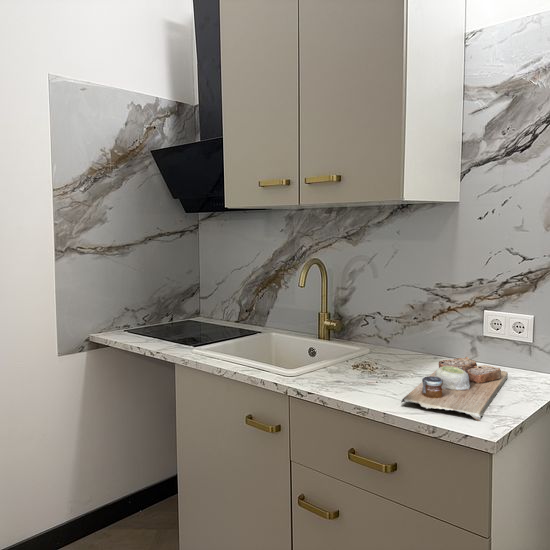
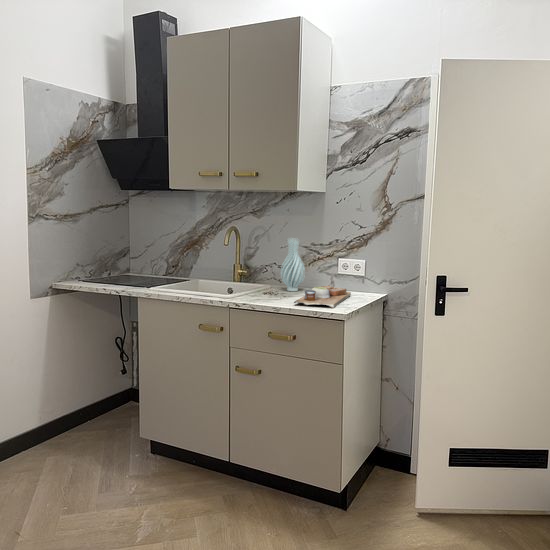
vase: none [385,275,426,361] -> present [281,238,305,291]

